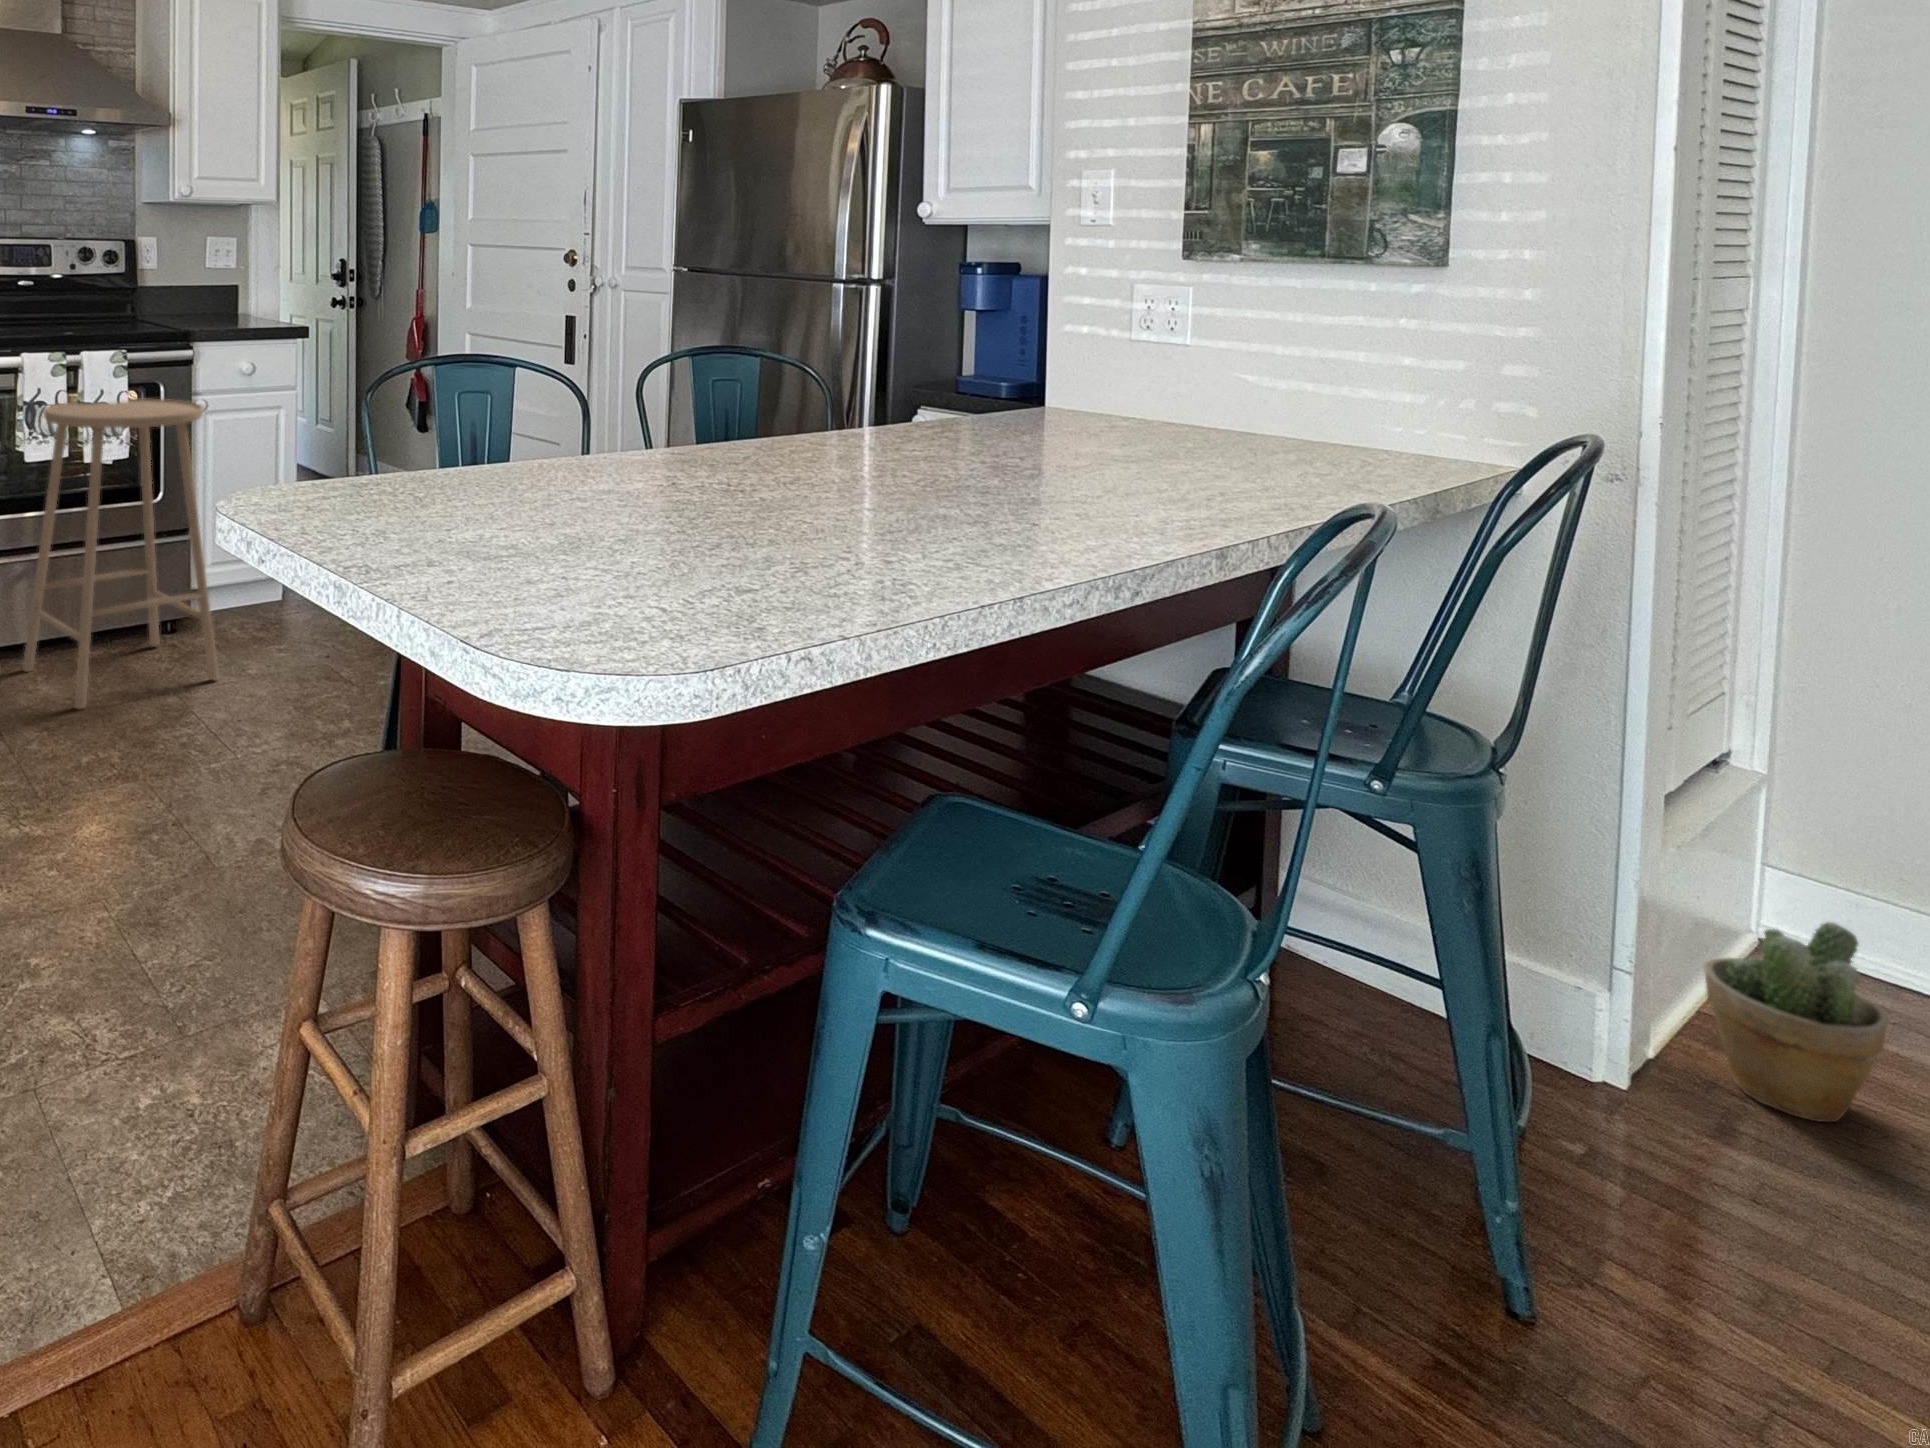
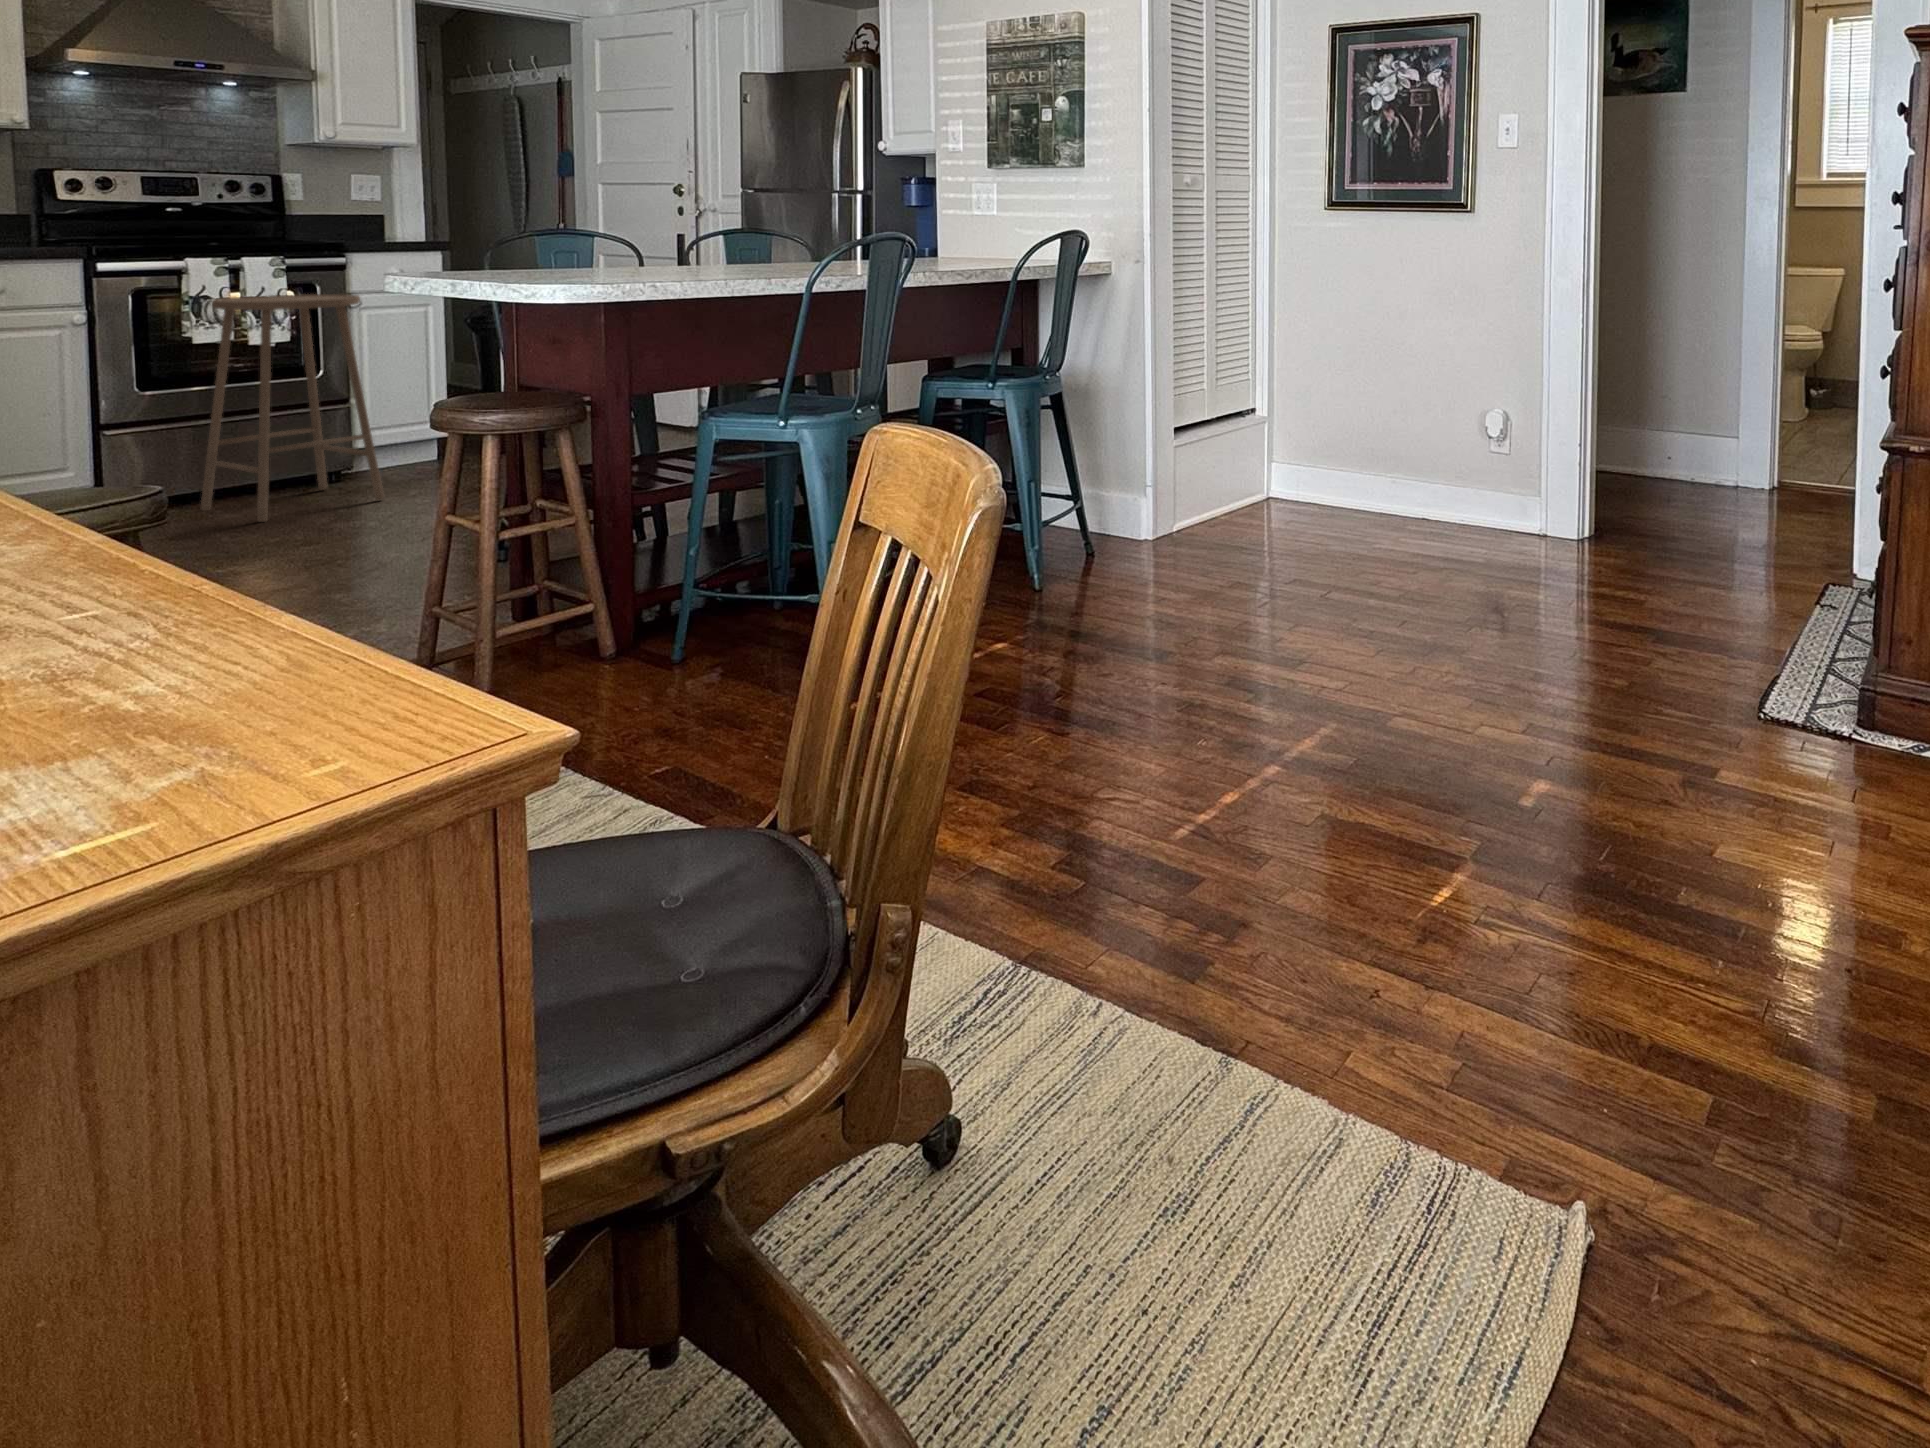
potted plant: present [1703,922,1888,1122] -> none [1189,454,1245,536]

